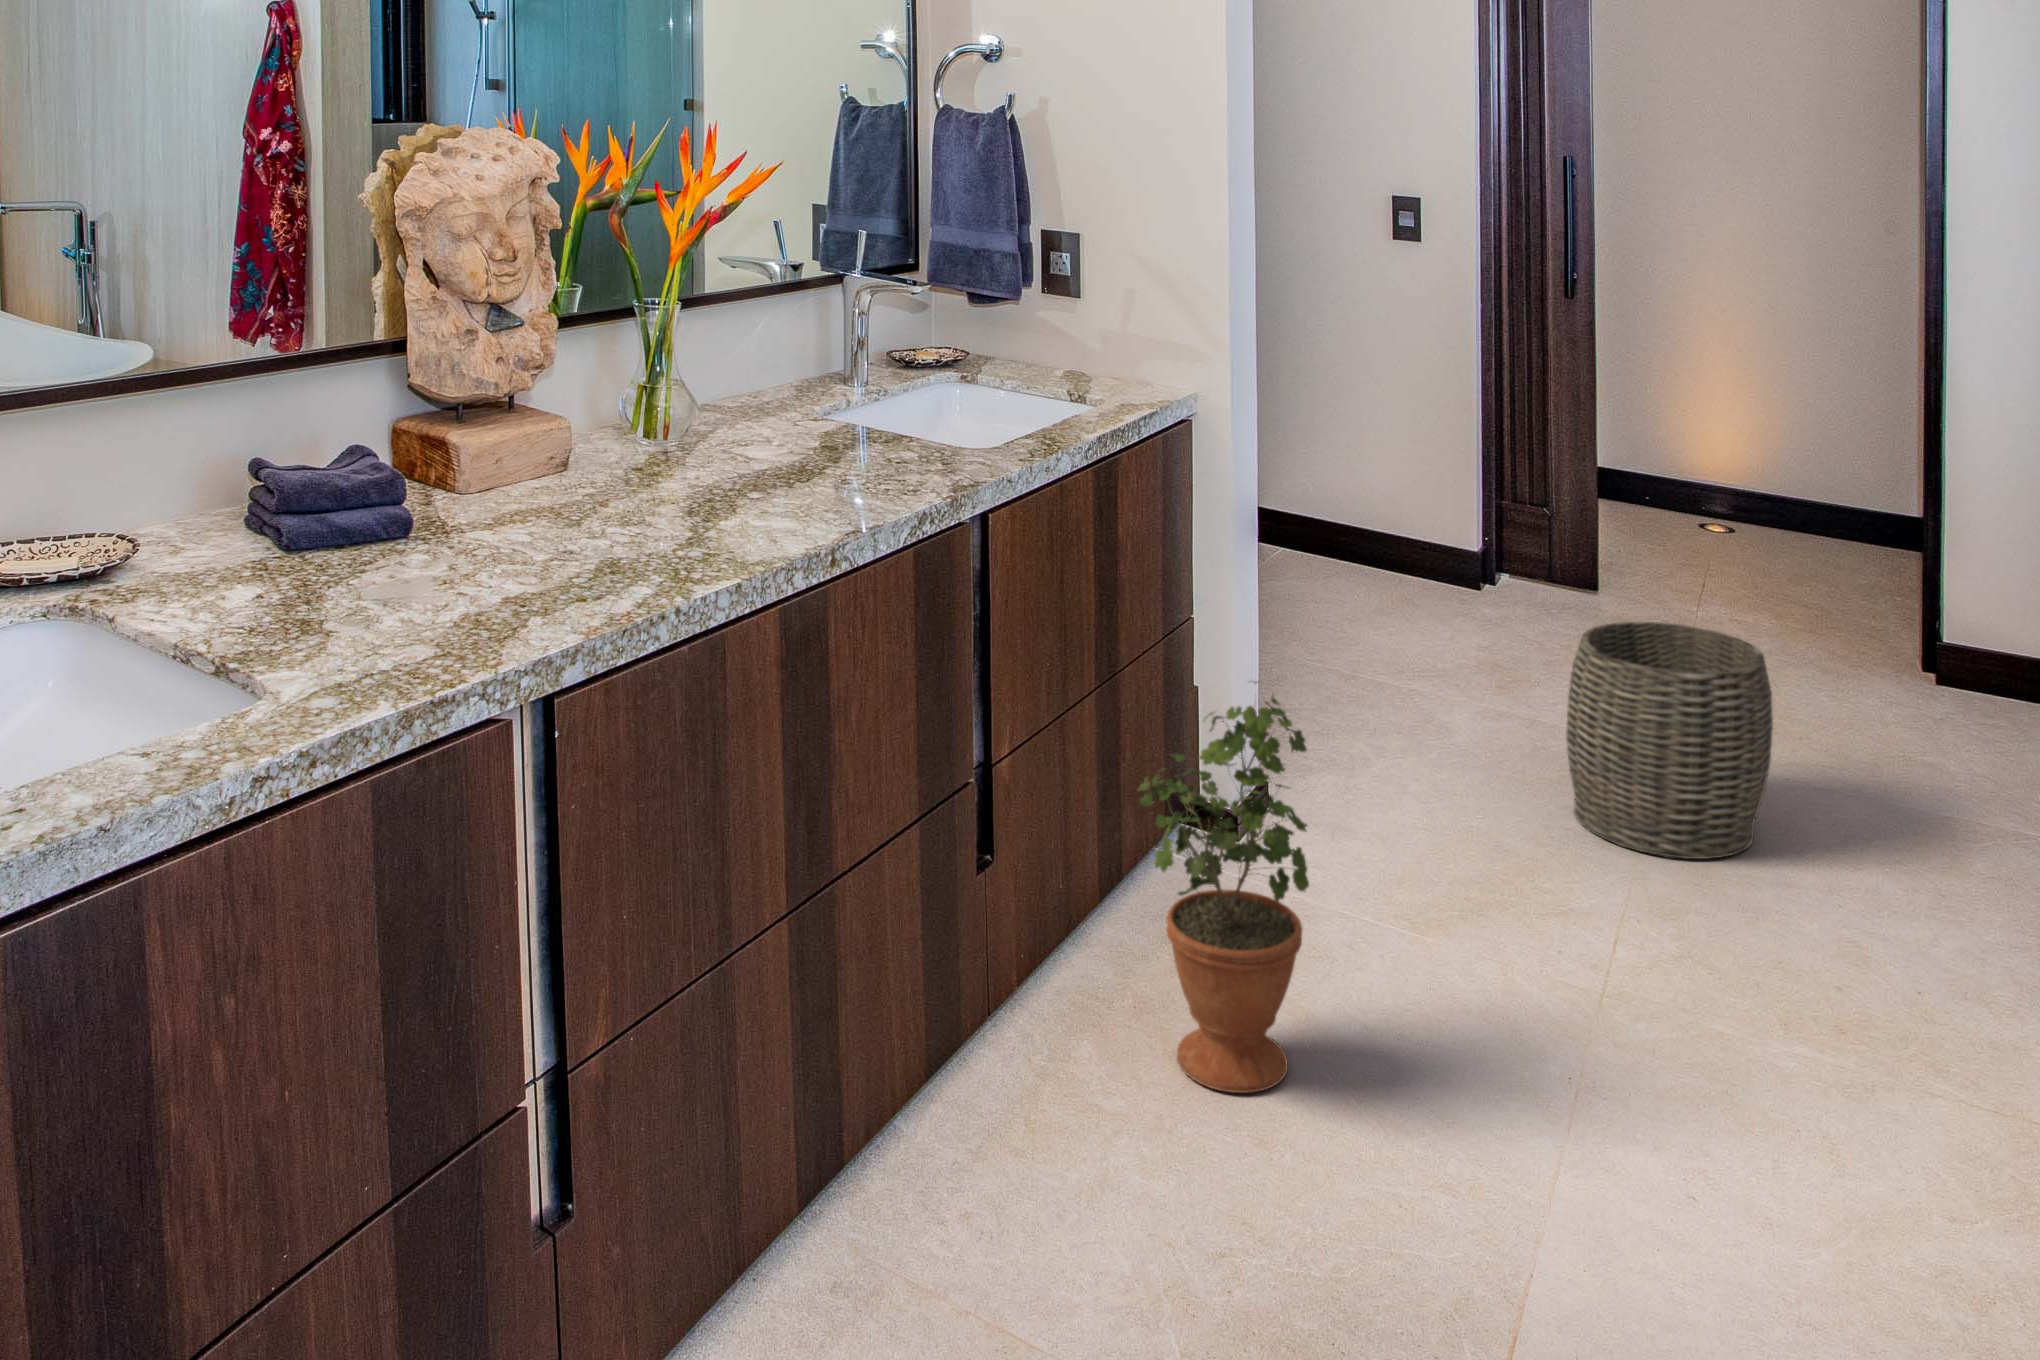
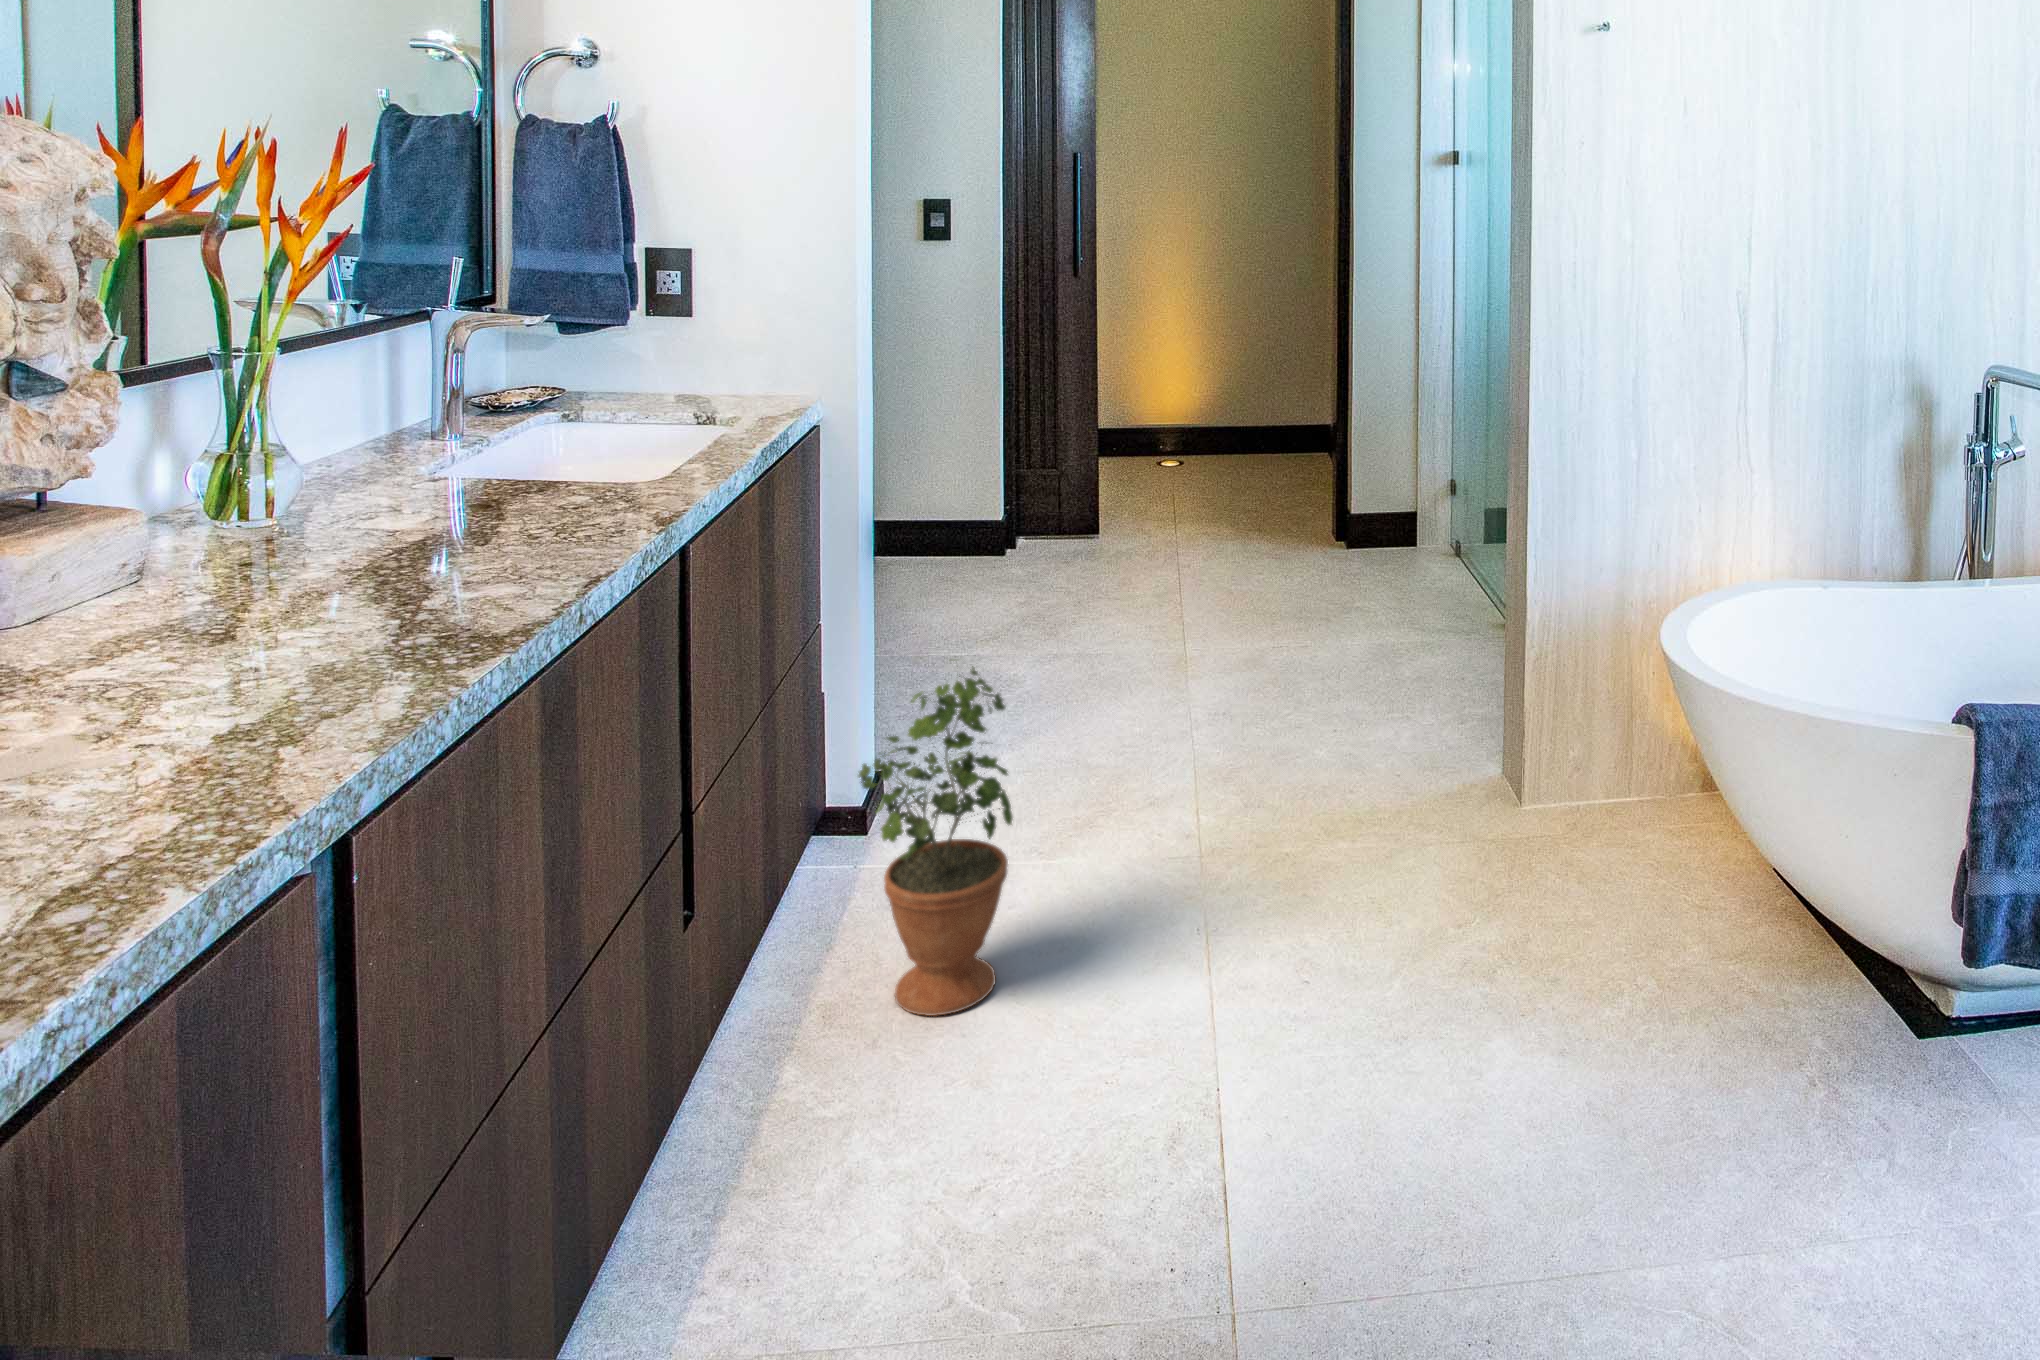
woven basket: present [1566,622,1773,859] -> none [1129,557,1270,730]

